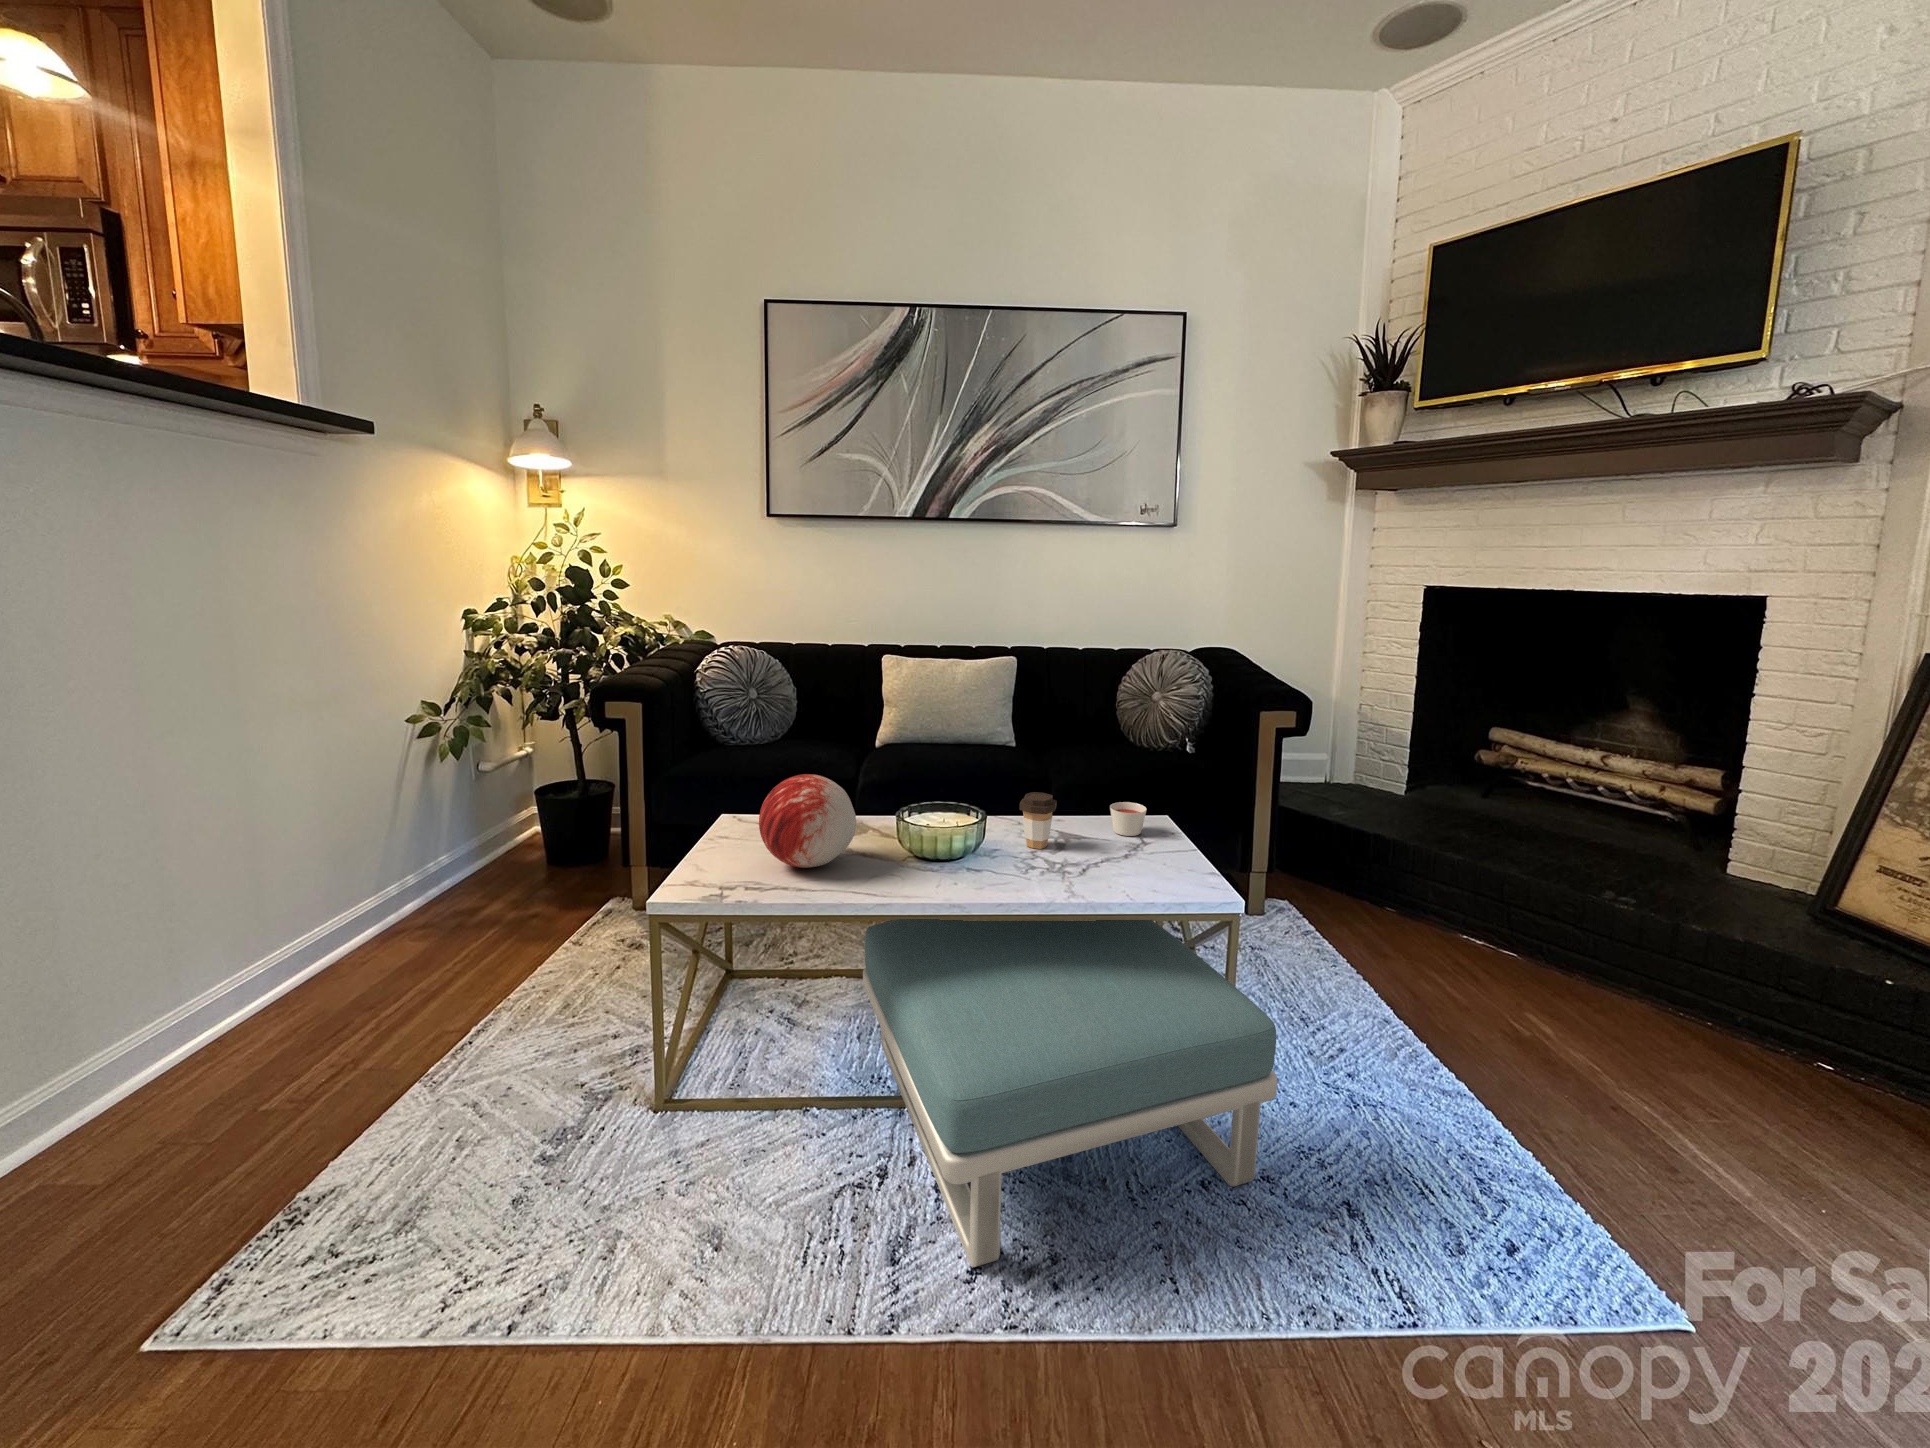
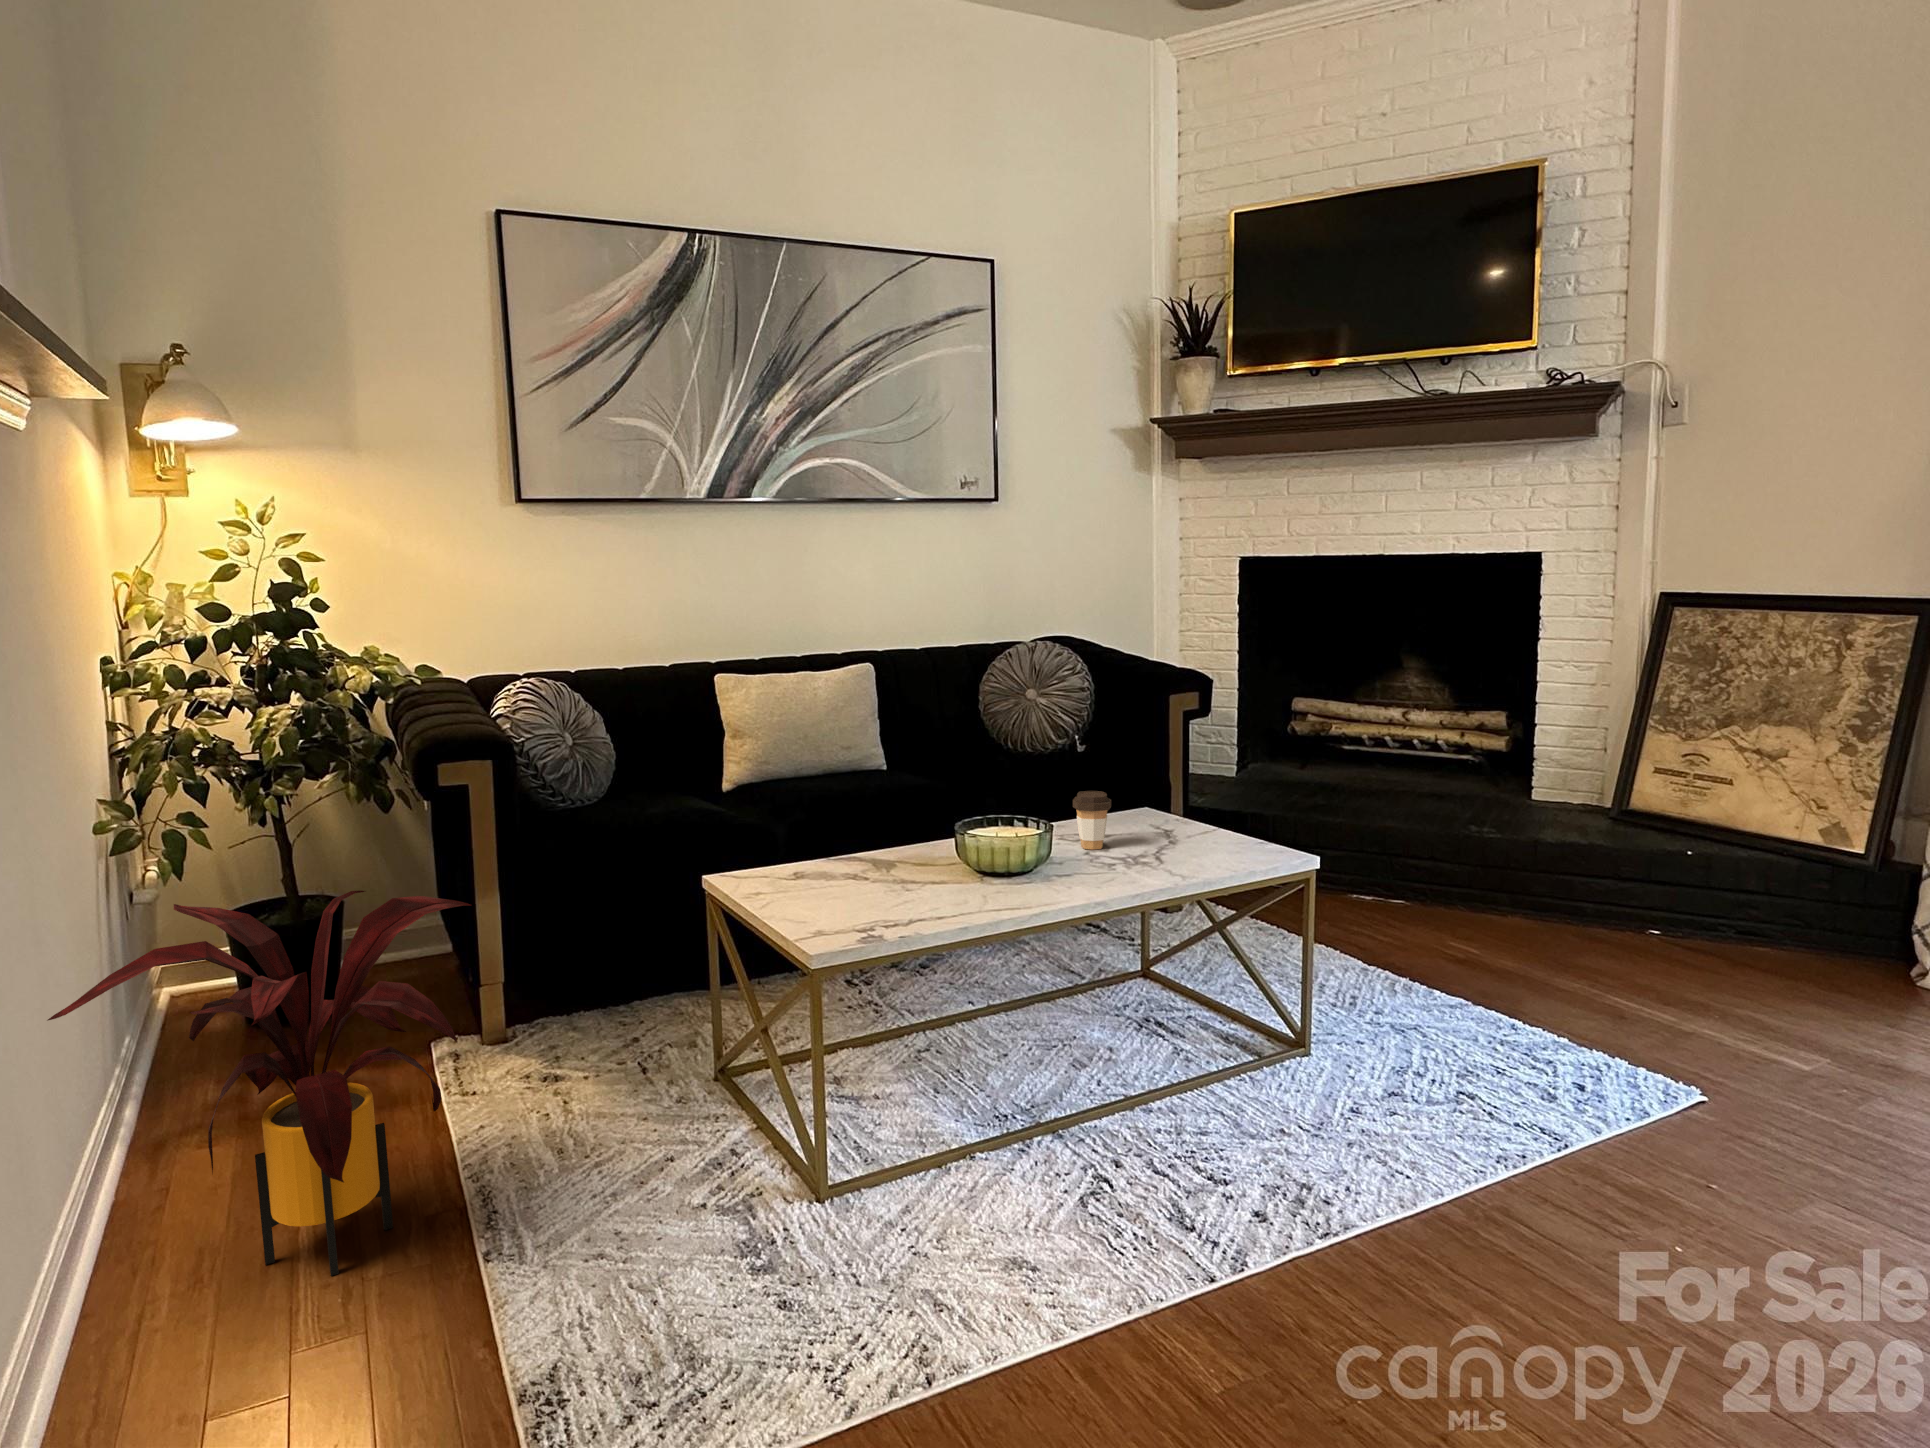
decorative orb: present [759,774,856,868] -> none [857,796,962,901]
house plant: none [198,775,527,1052] -> present [48,891,470,1276]
candle: present [1110,802,1147,836] -> none [1130,794,1168,827]
footstool: present [863,918,1277,1267] -> none [961,890,1399,1215]

